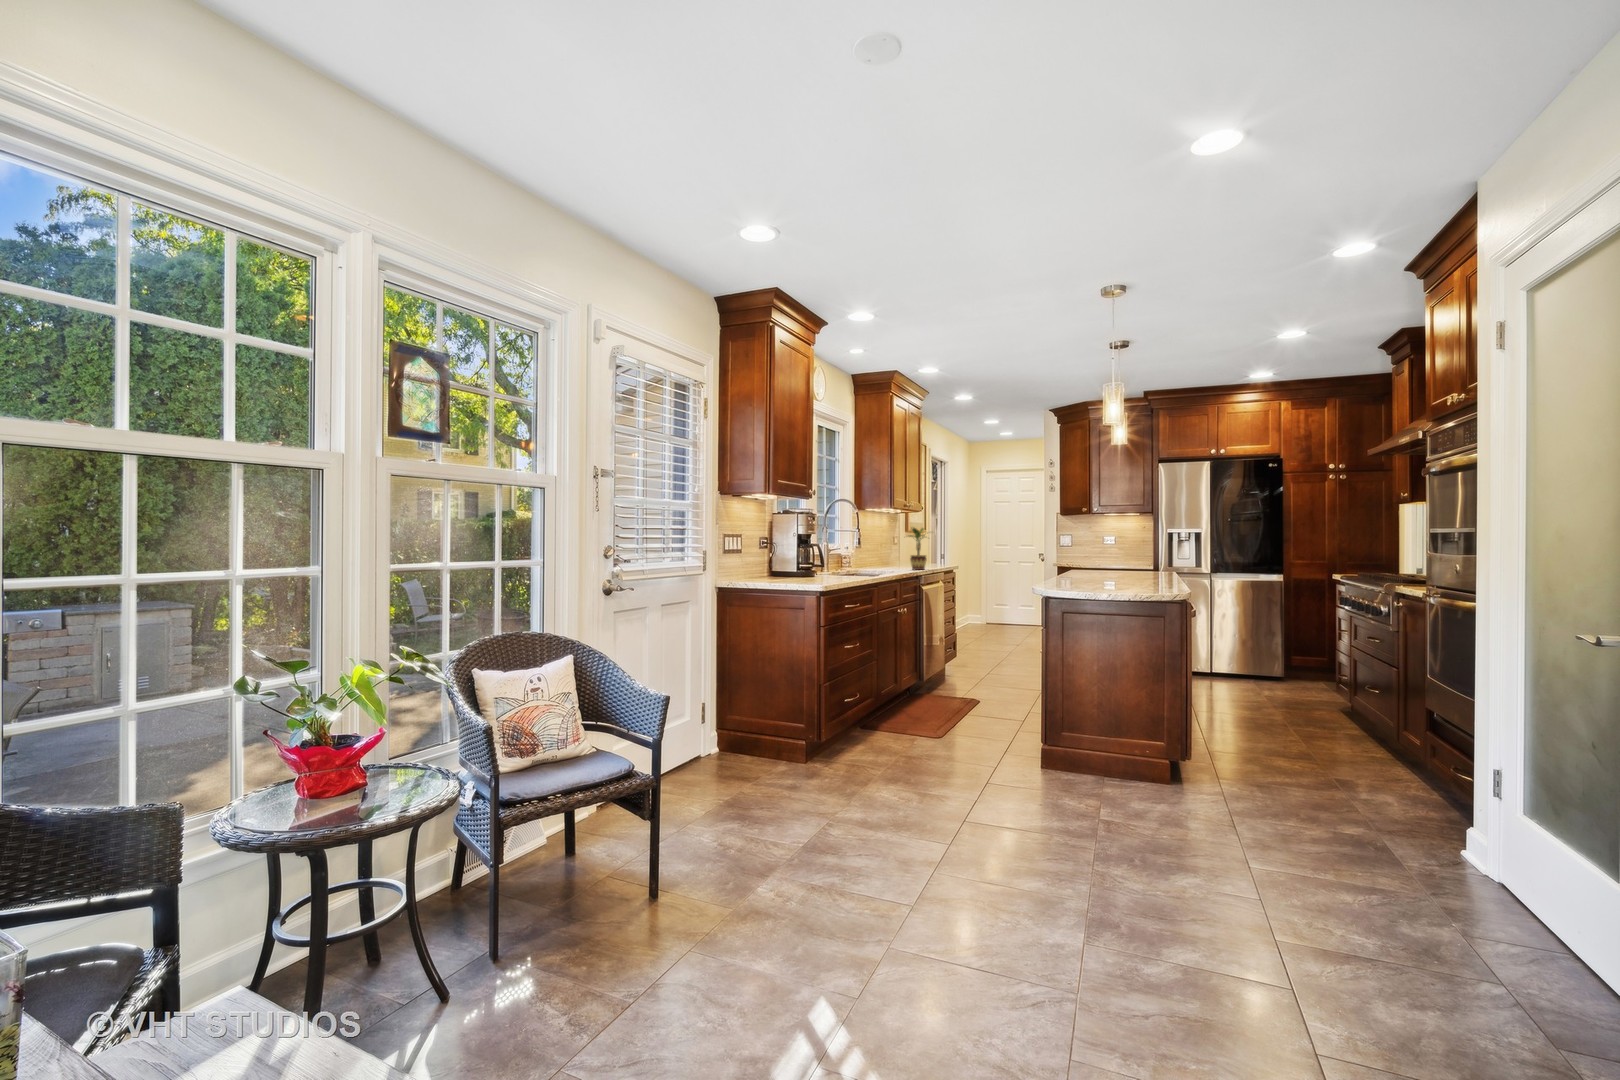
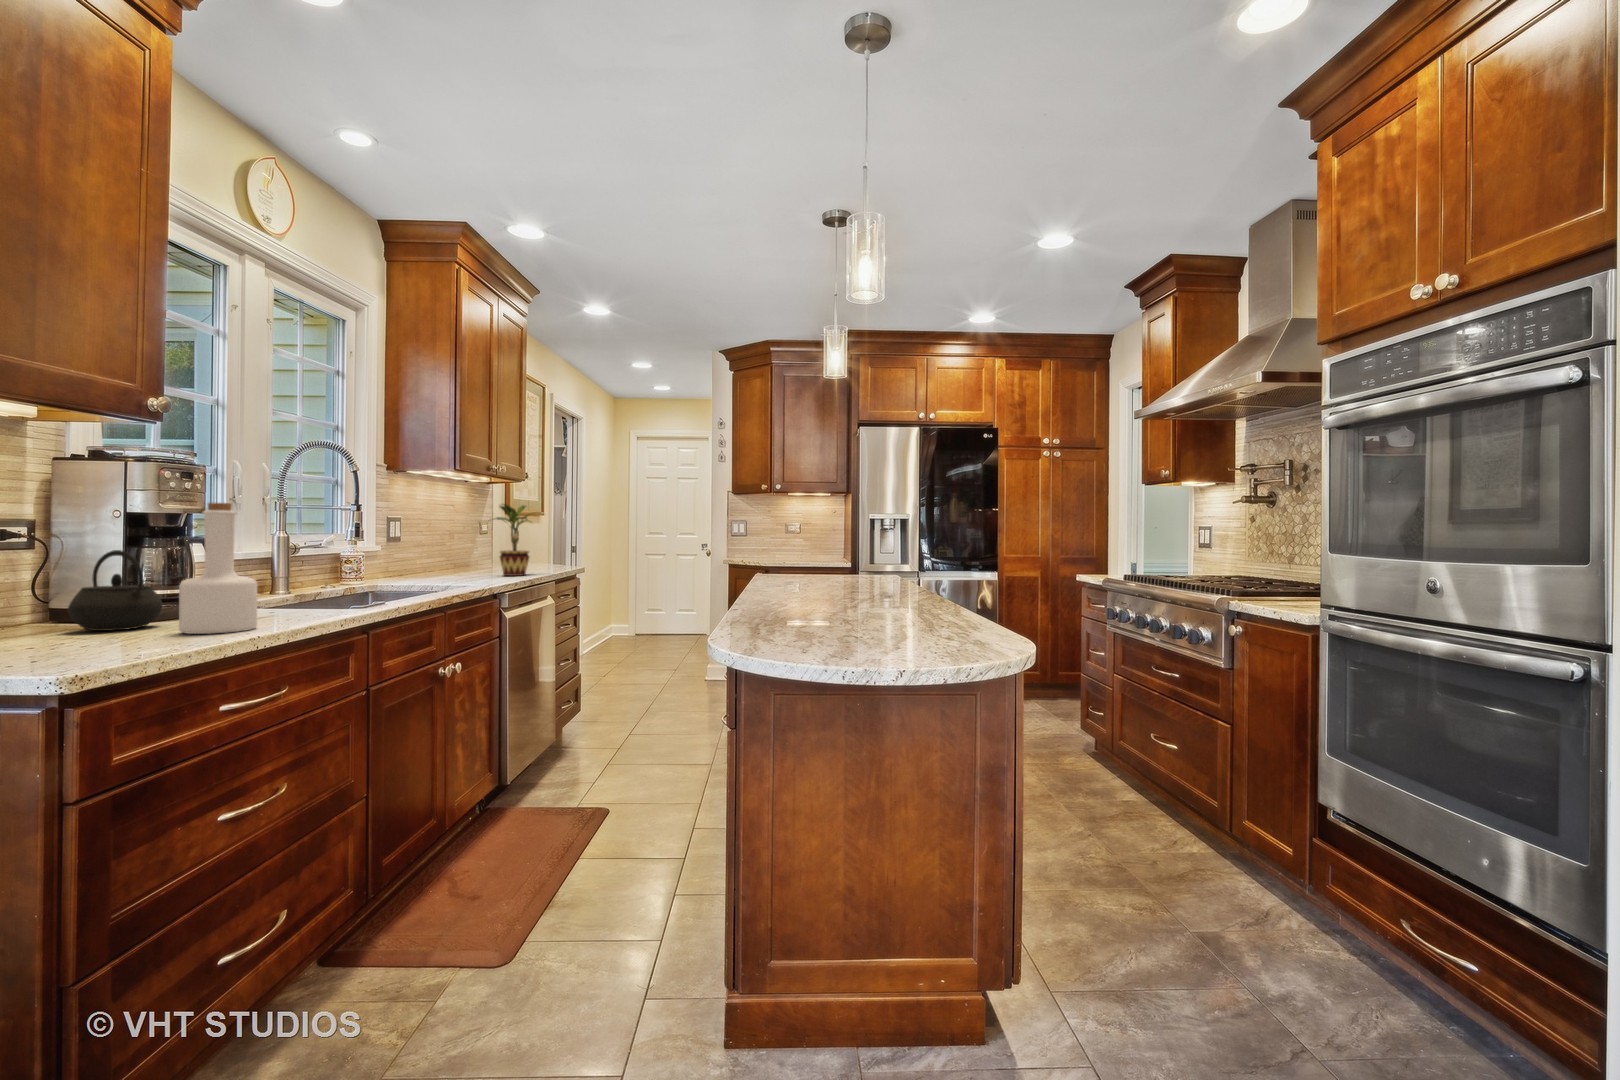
bottle: none [826,531,849,580] -> present [179,503,257,634]
kettle: none [786,549,812,579] -> present [68,550,163,631]

